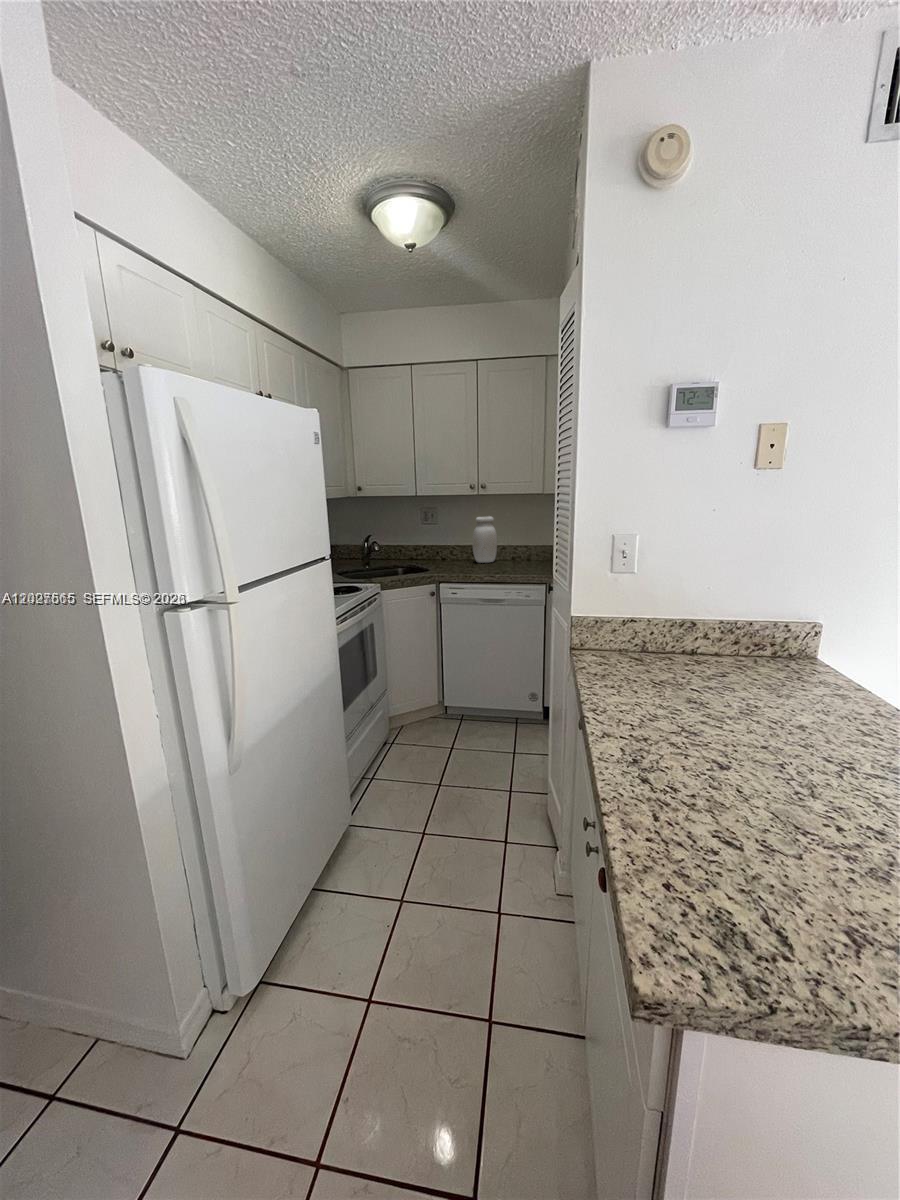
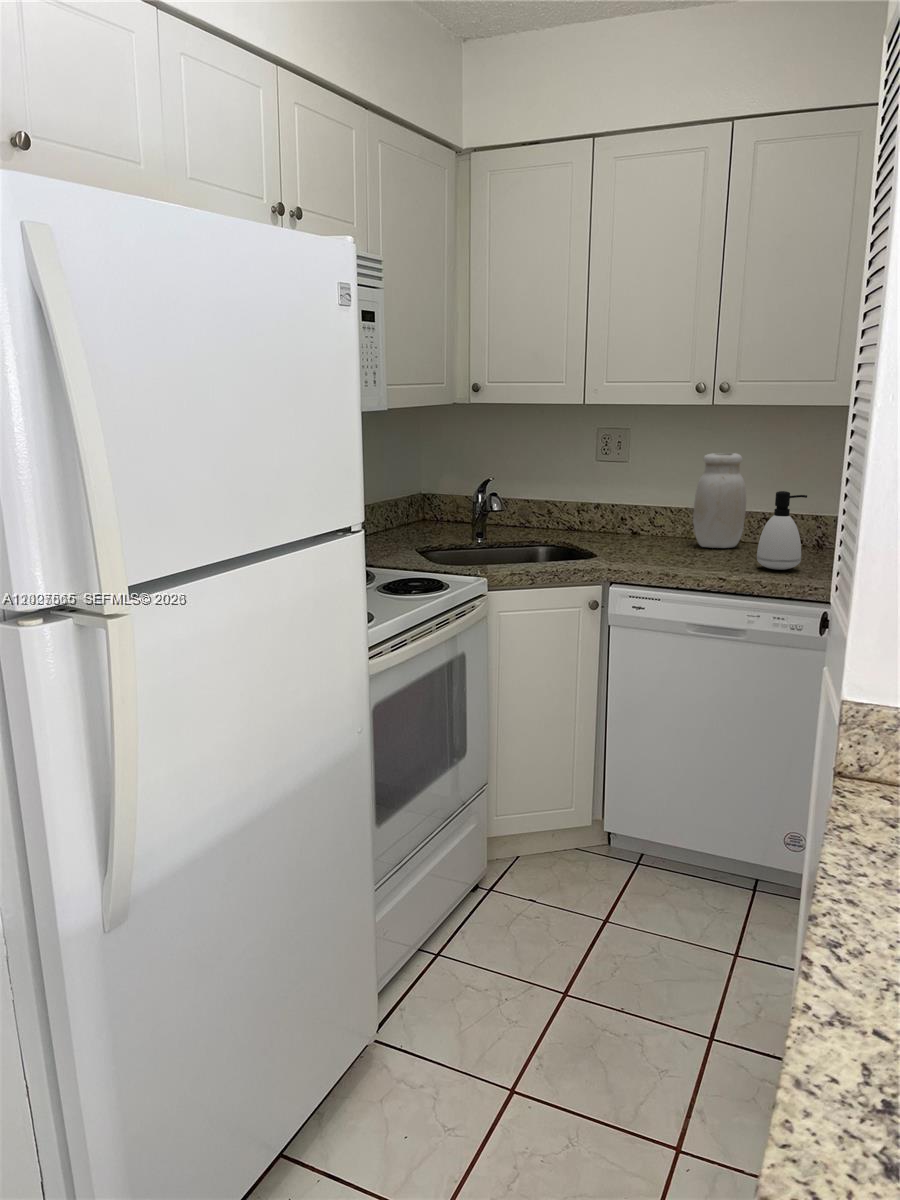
soap dispenser: none [506,533,527,570] -> present [757,491,807,570]

